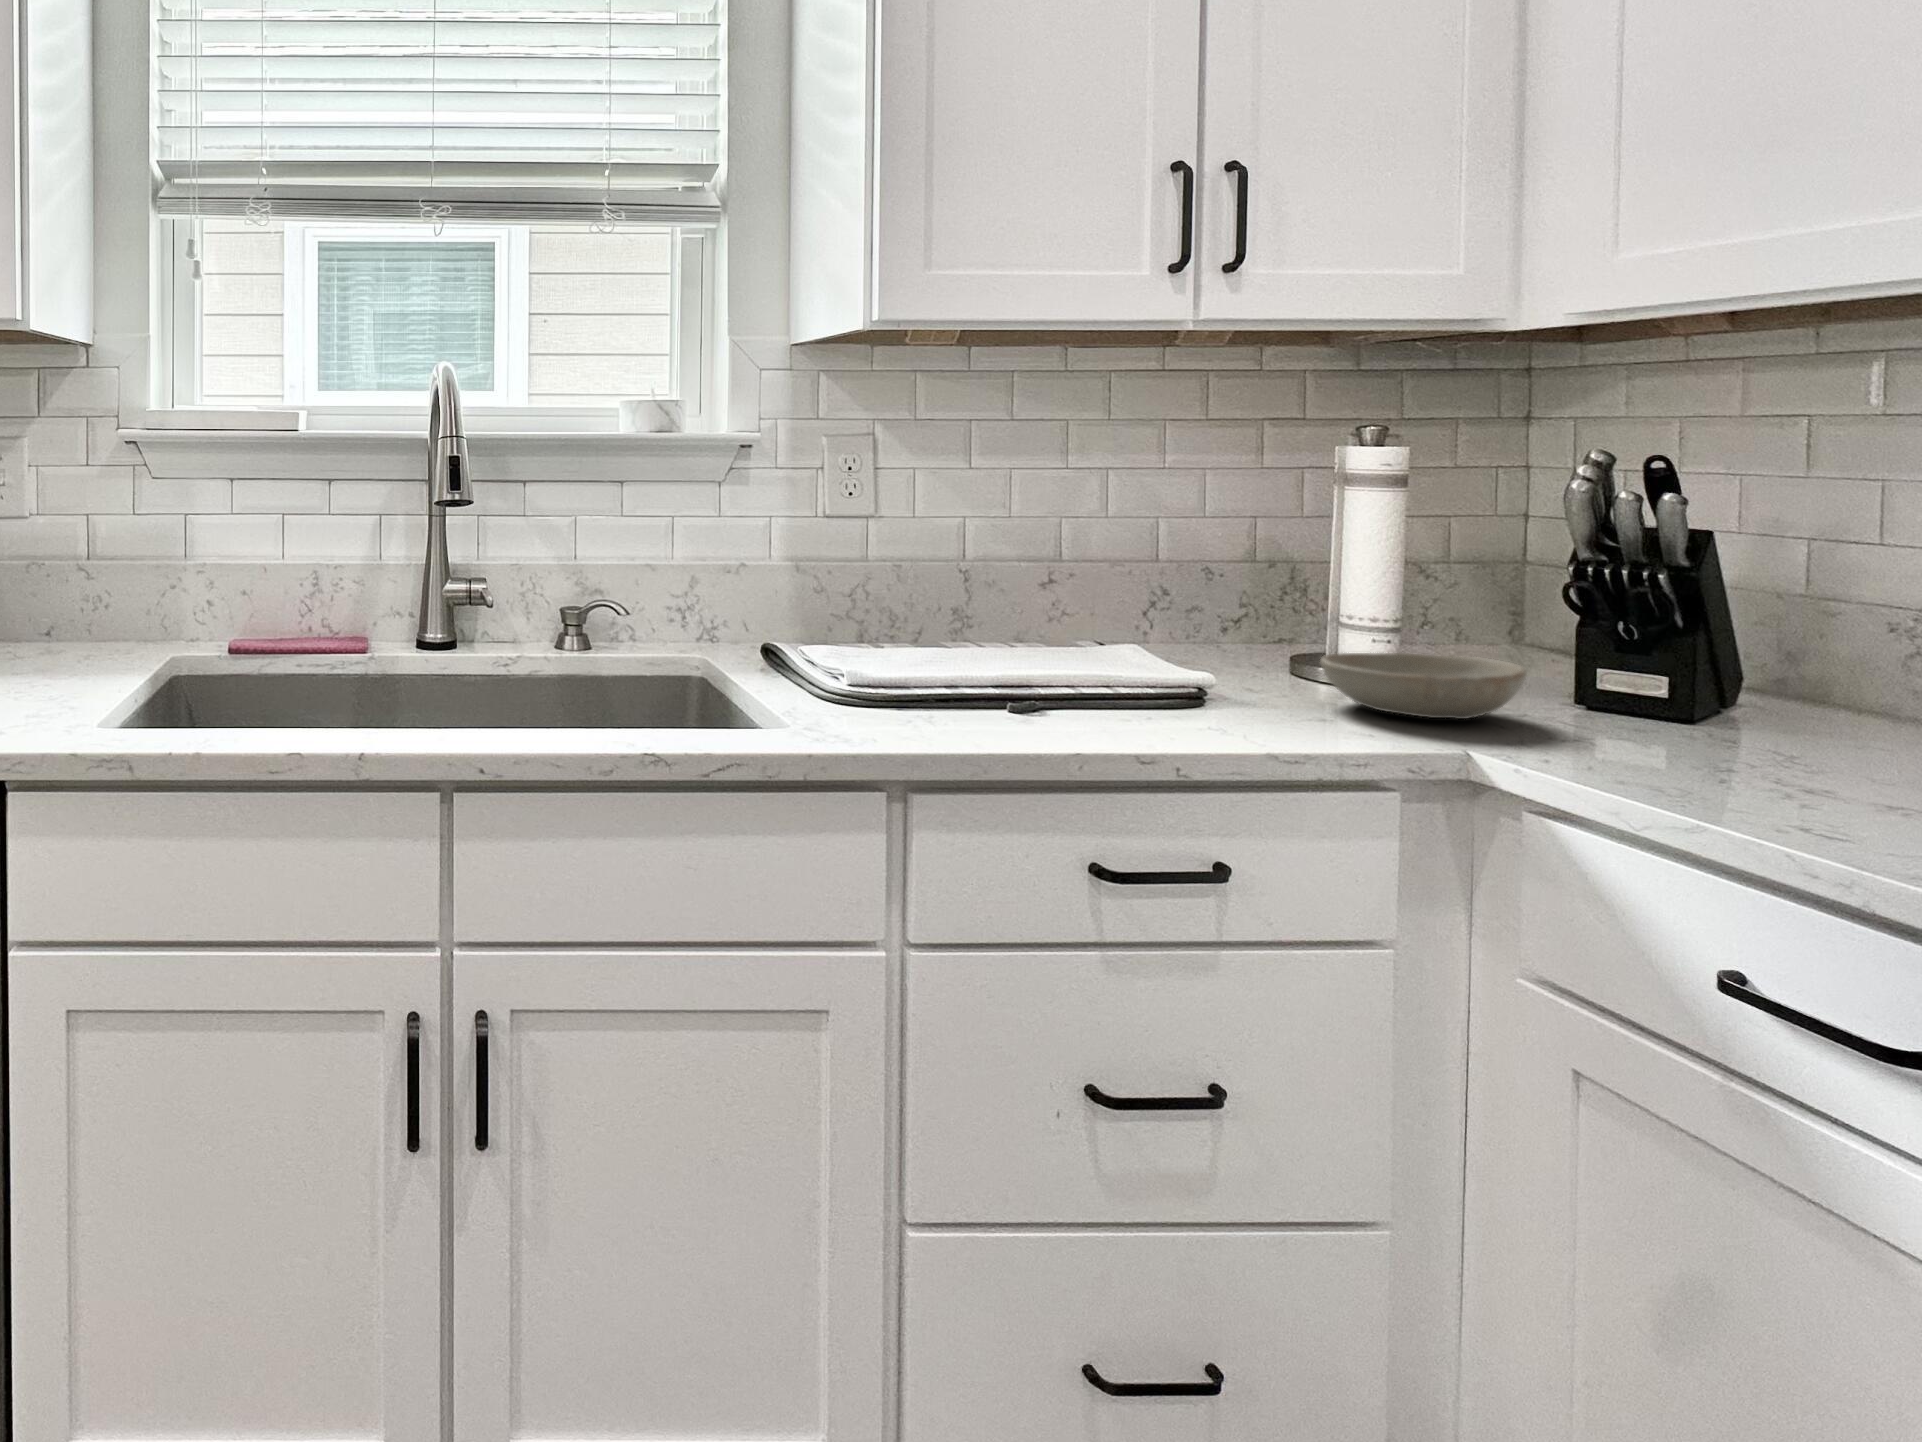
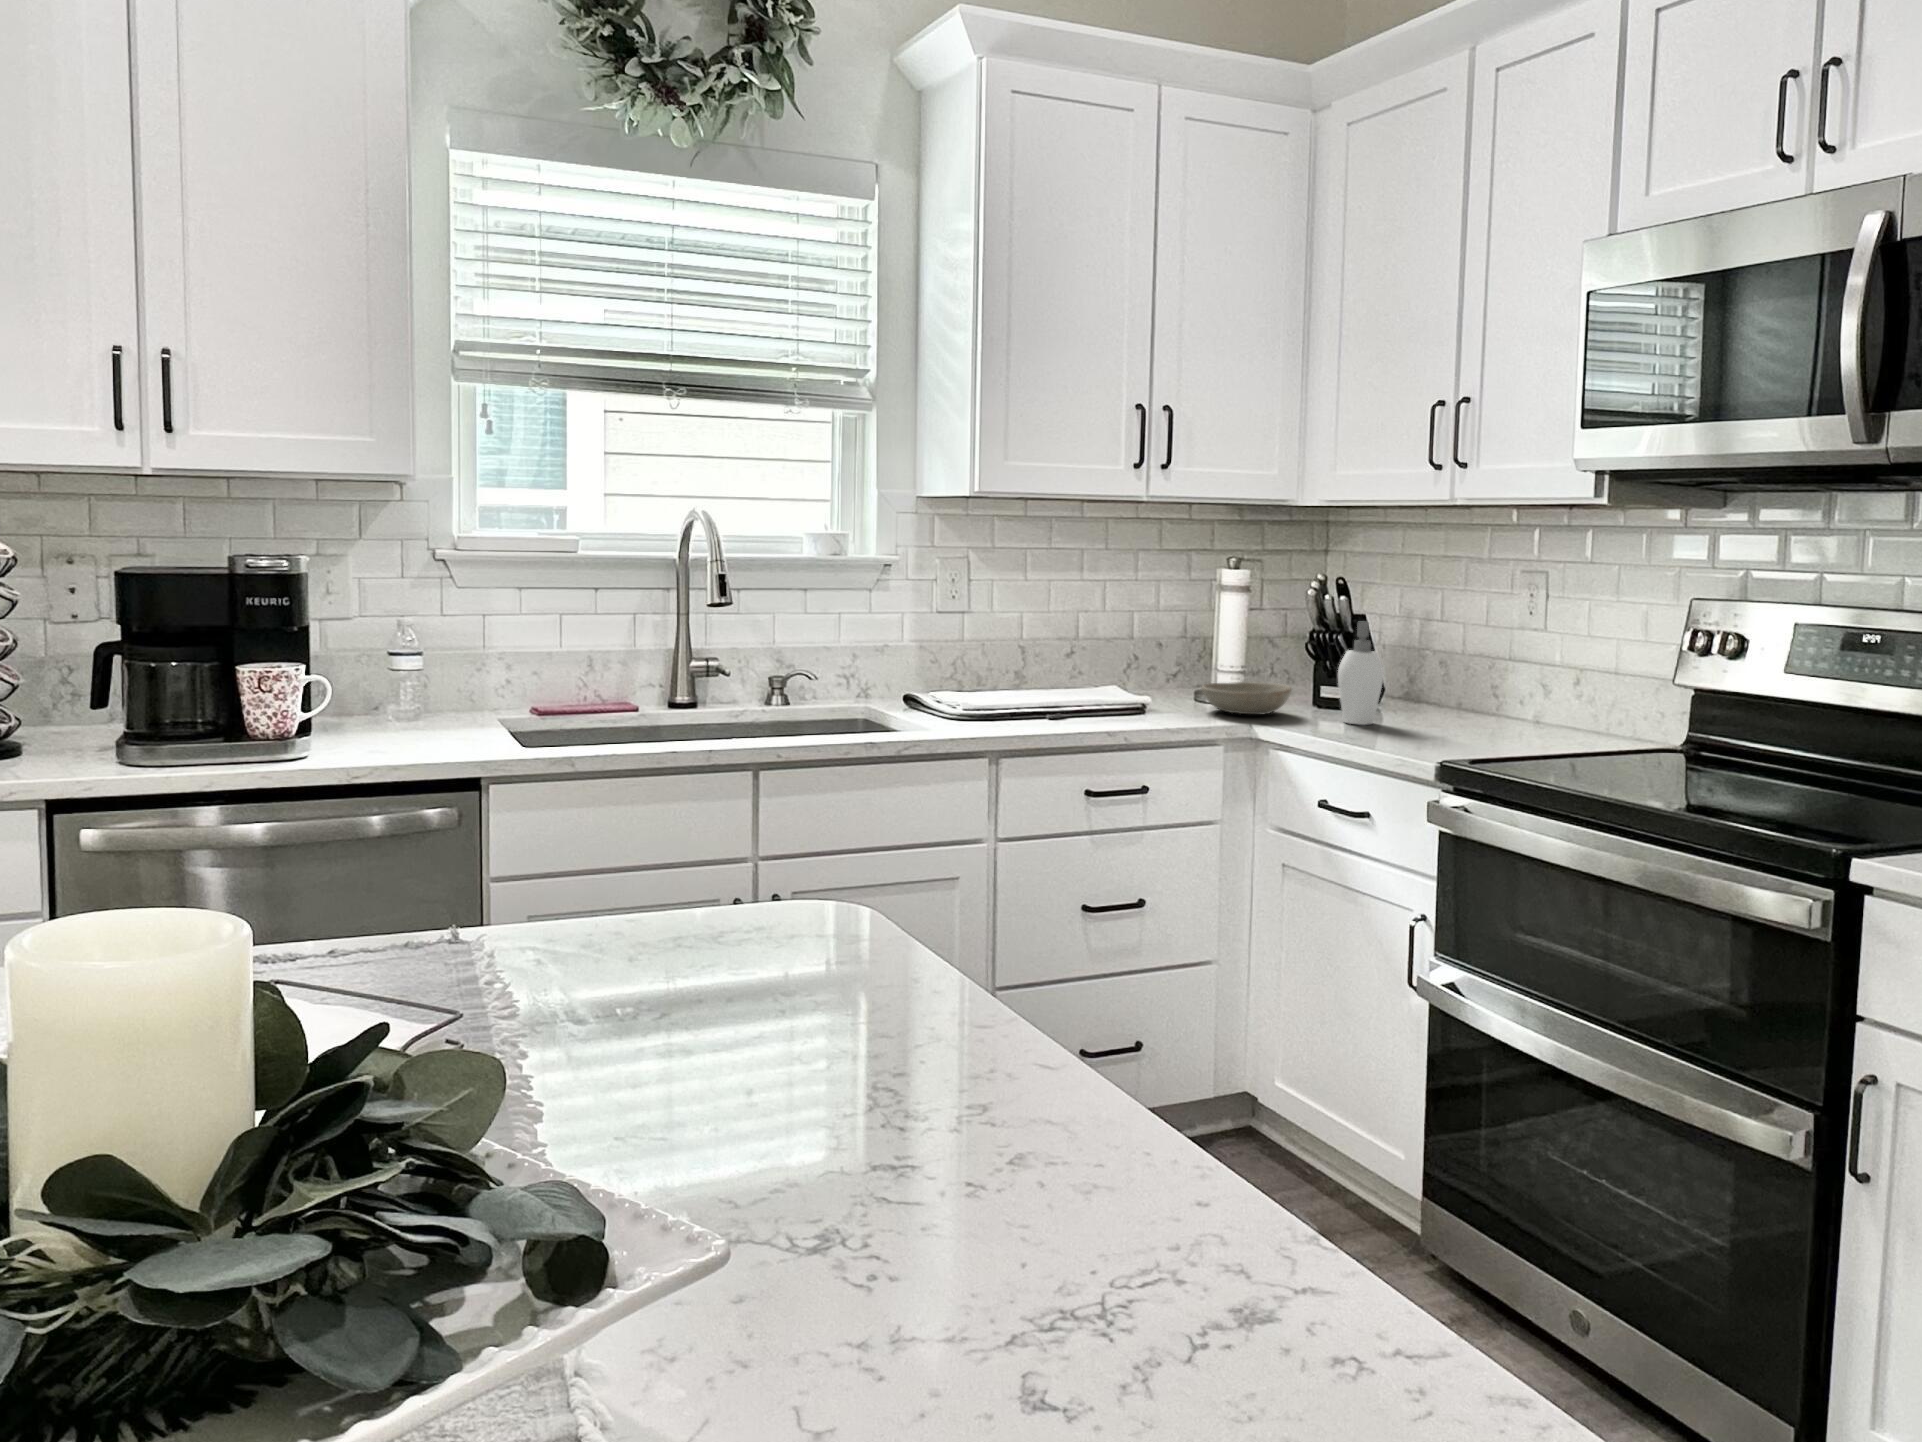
soap dispenser: none [1642,540,1768,754] -> present [1338,622,1384,725]

